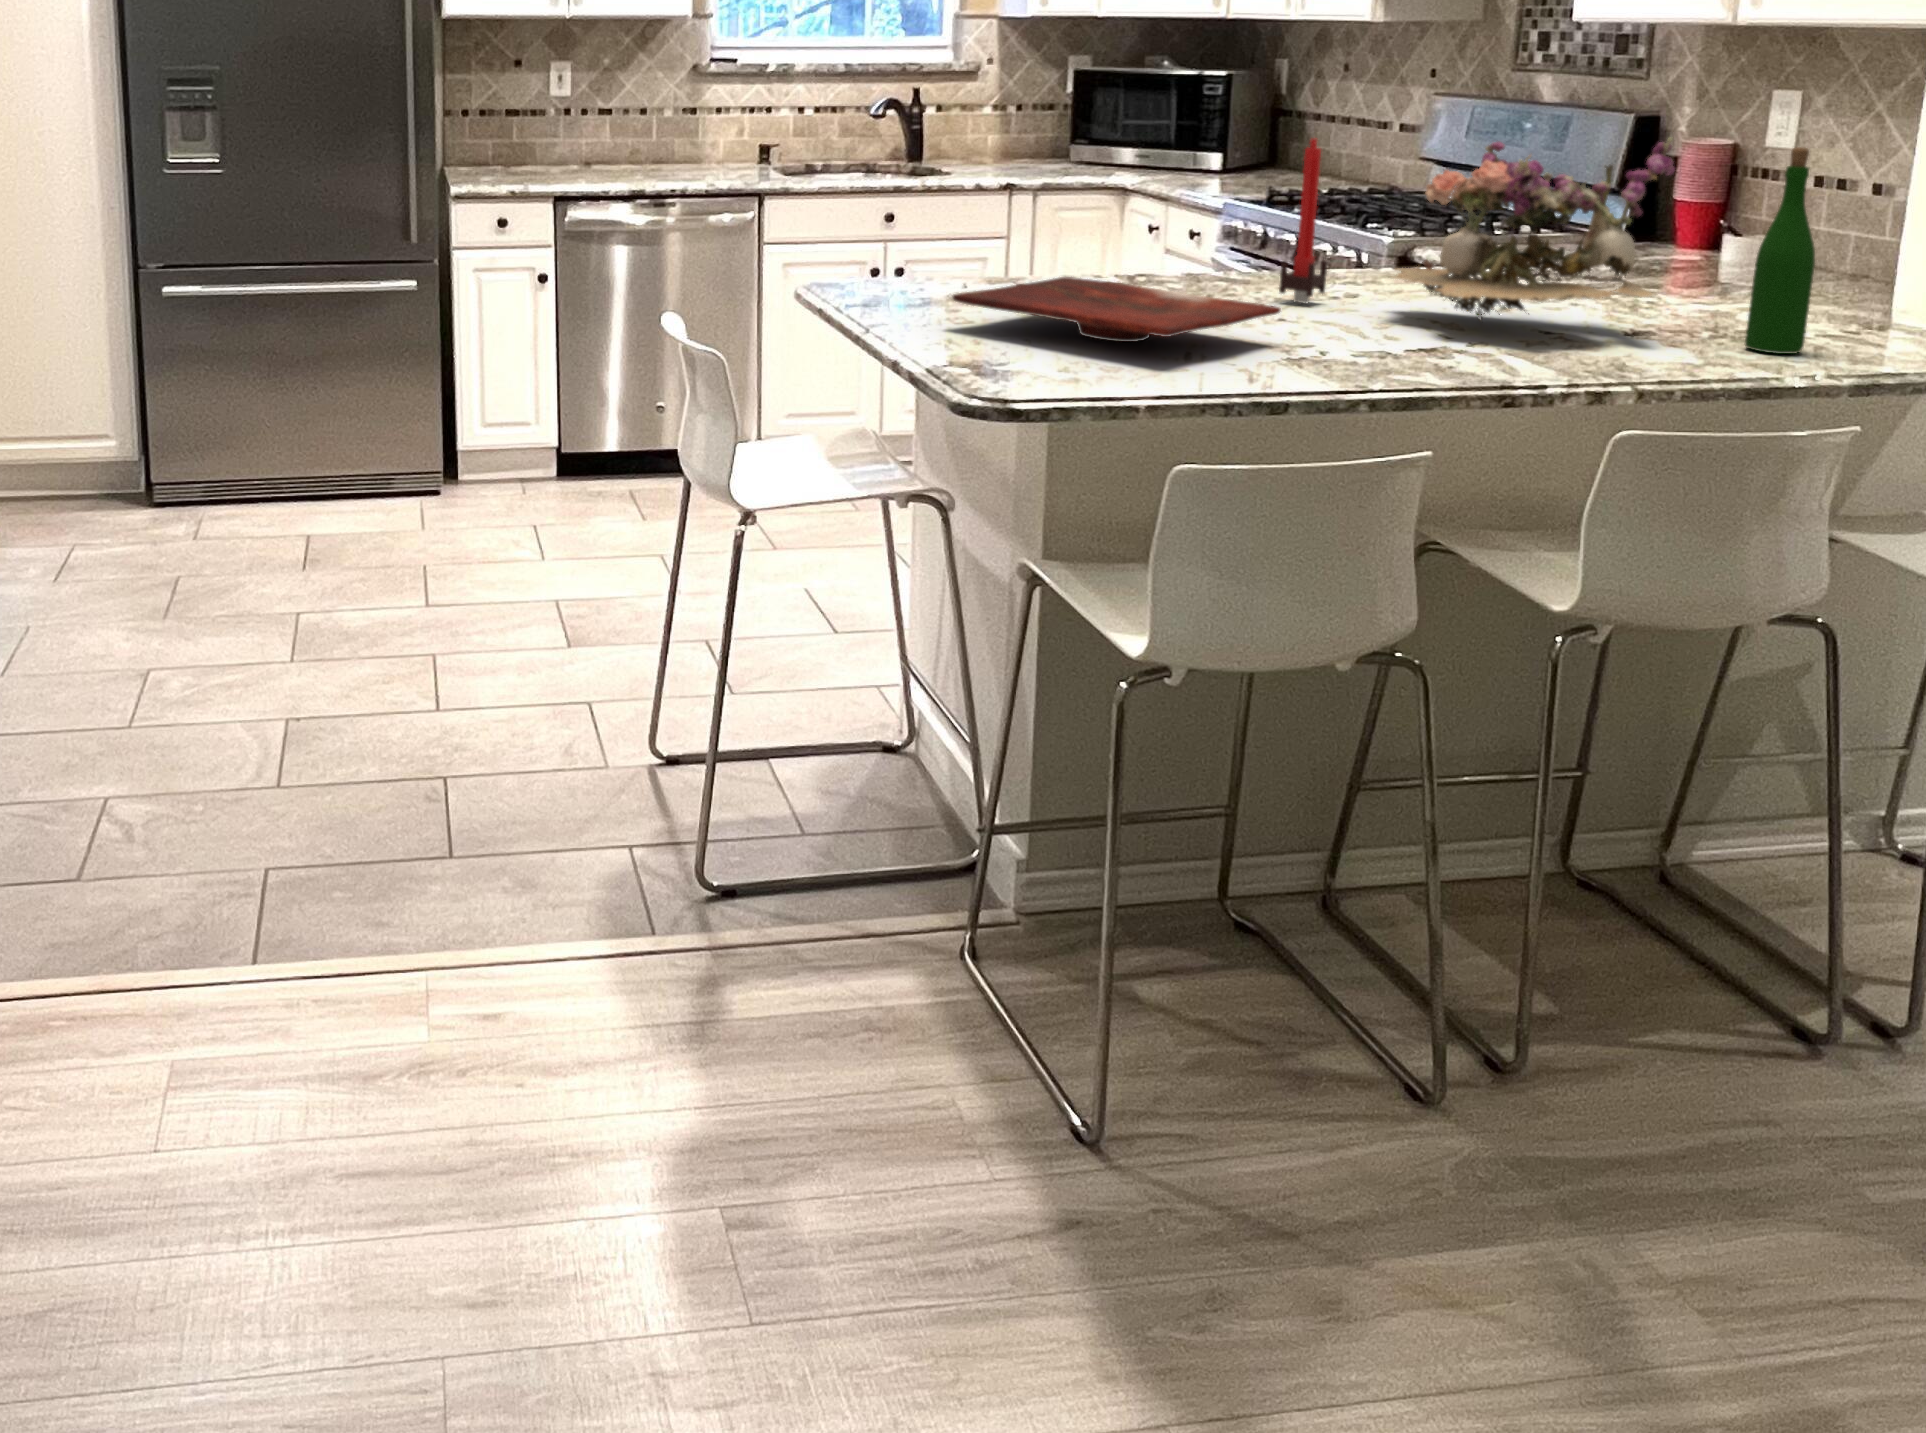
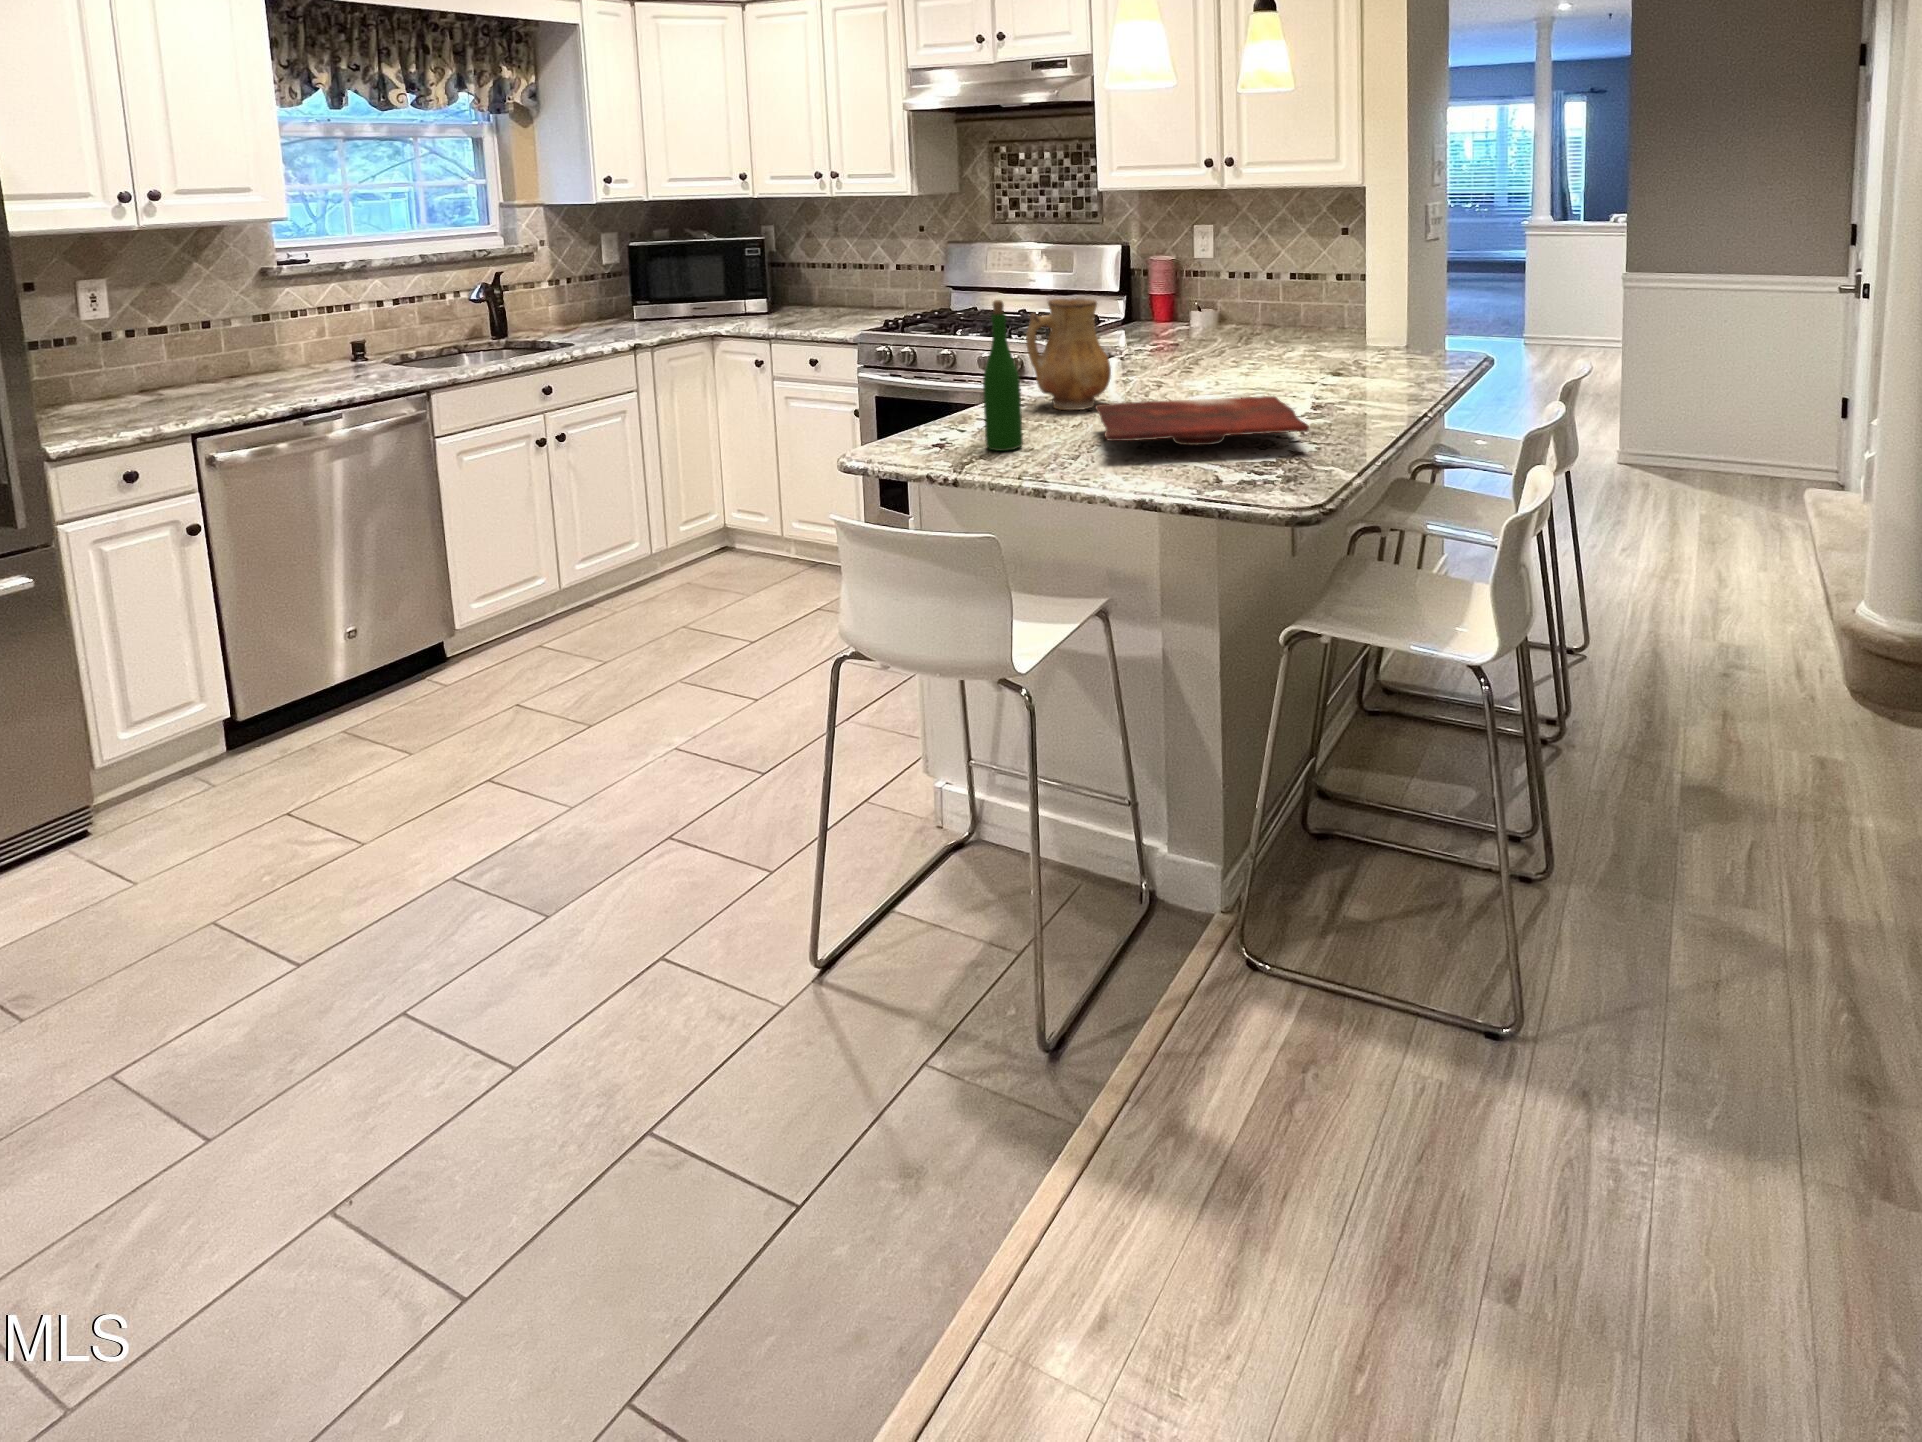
candle: present [1279,138,1327,303] -> none [1159,279,1187,393]
flower arrangement: present [1392,138,1675,320] -> none [1222,256,1378,383]
wine bottle: present [1745,147,1815,354] -> present [983,300,1023,451]
ceramic pitcher: none [1076,148,1191,295] -> present [1026,298,1111,410]

